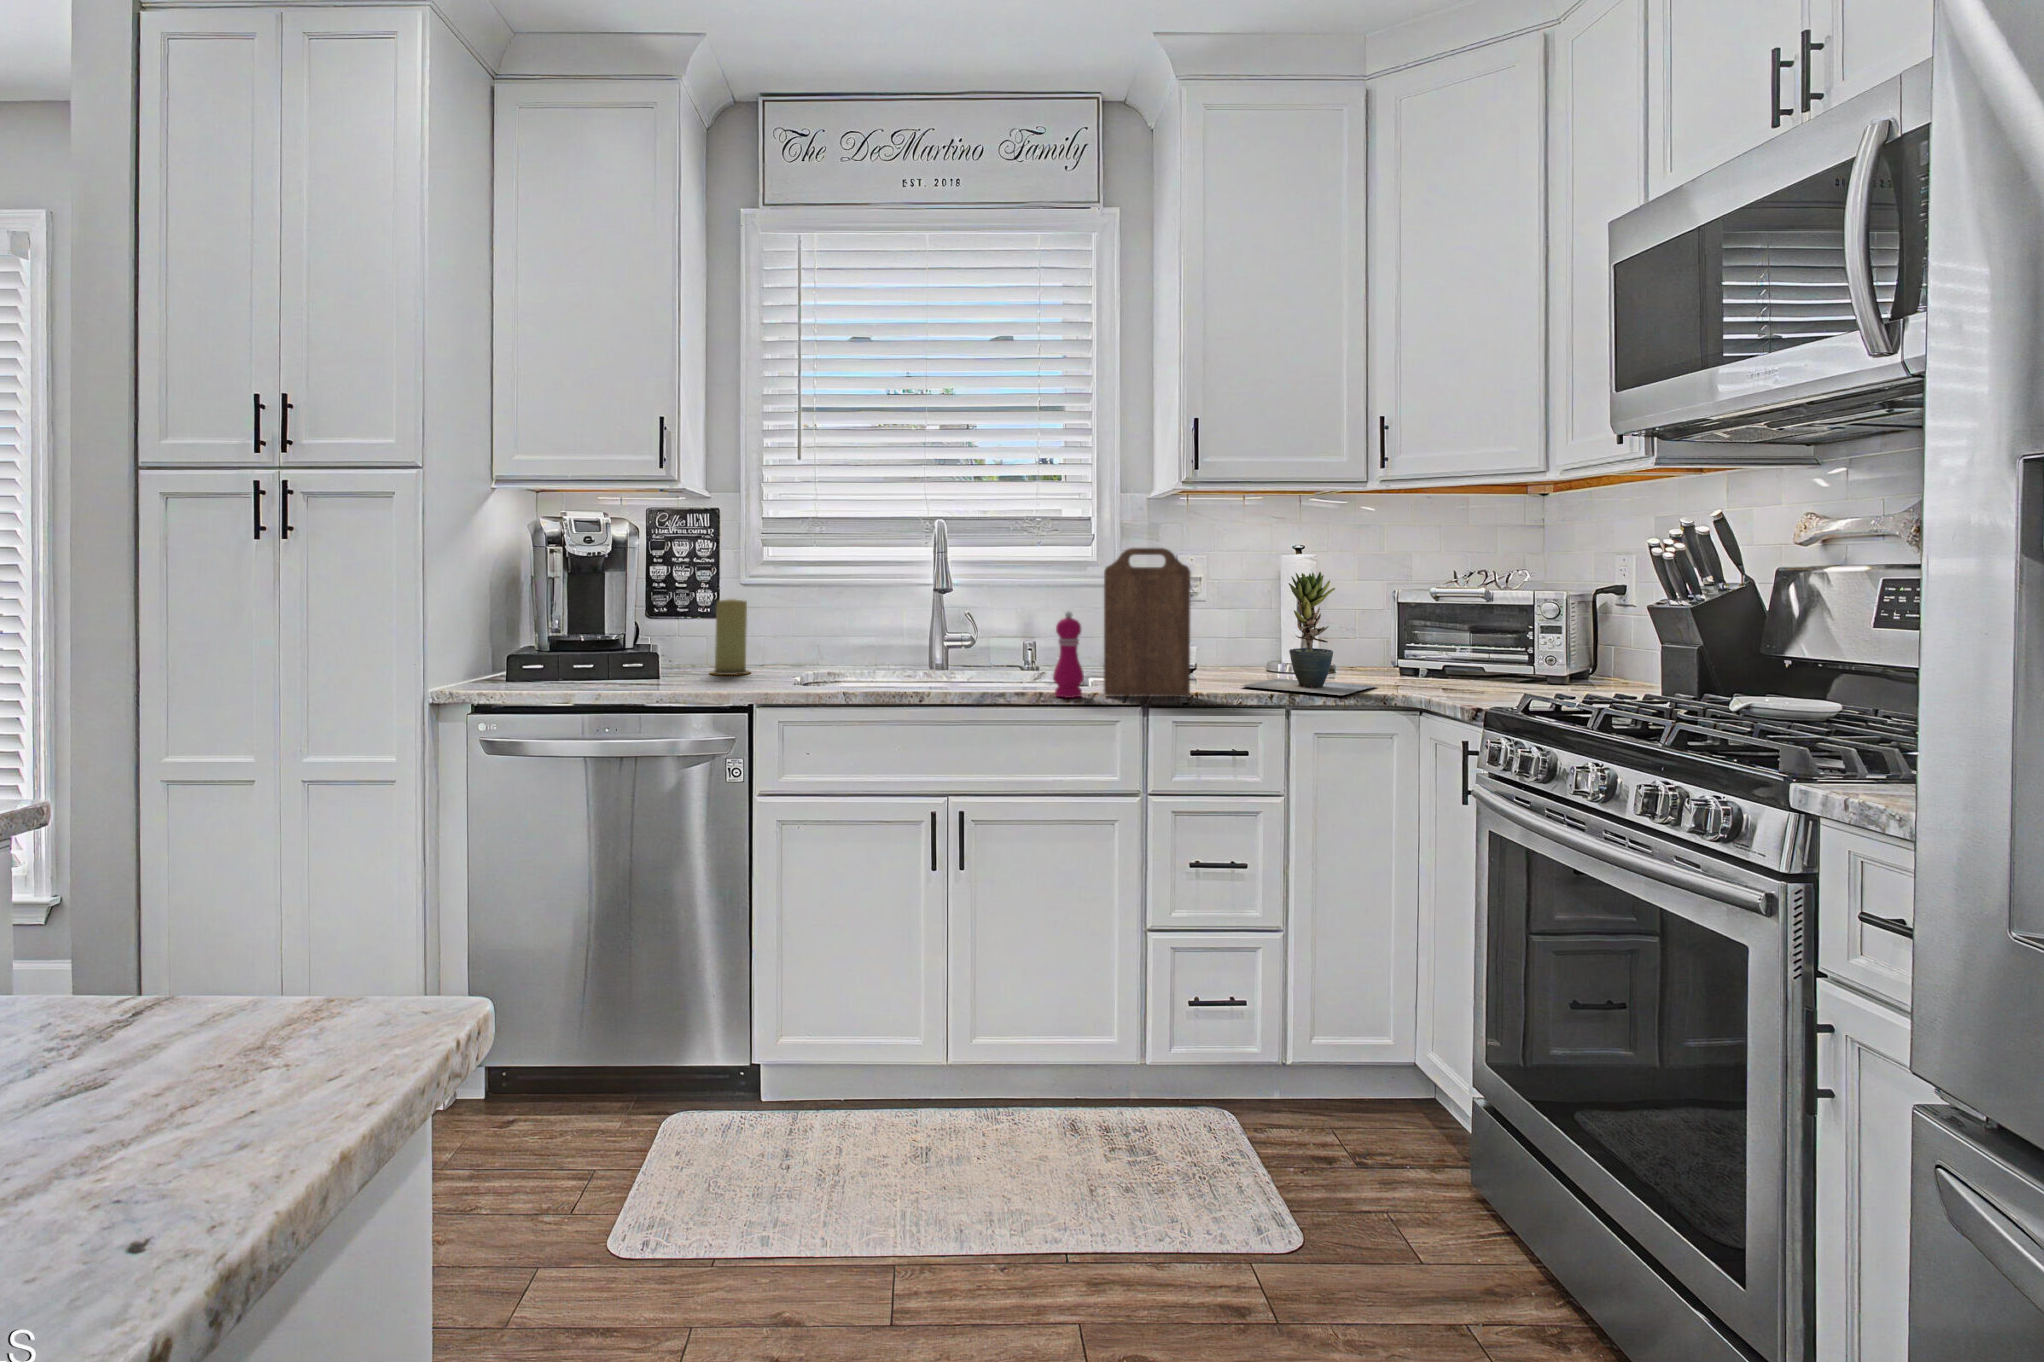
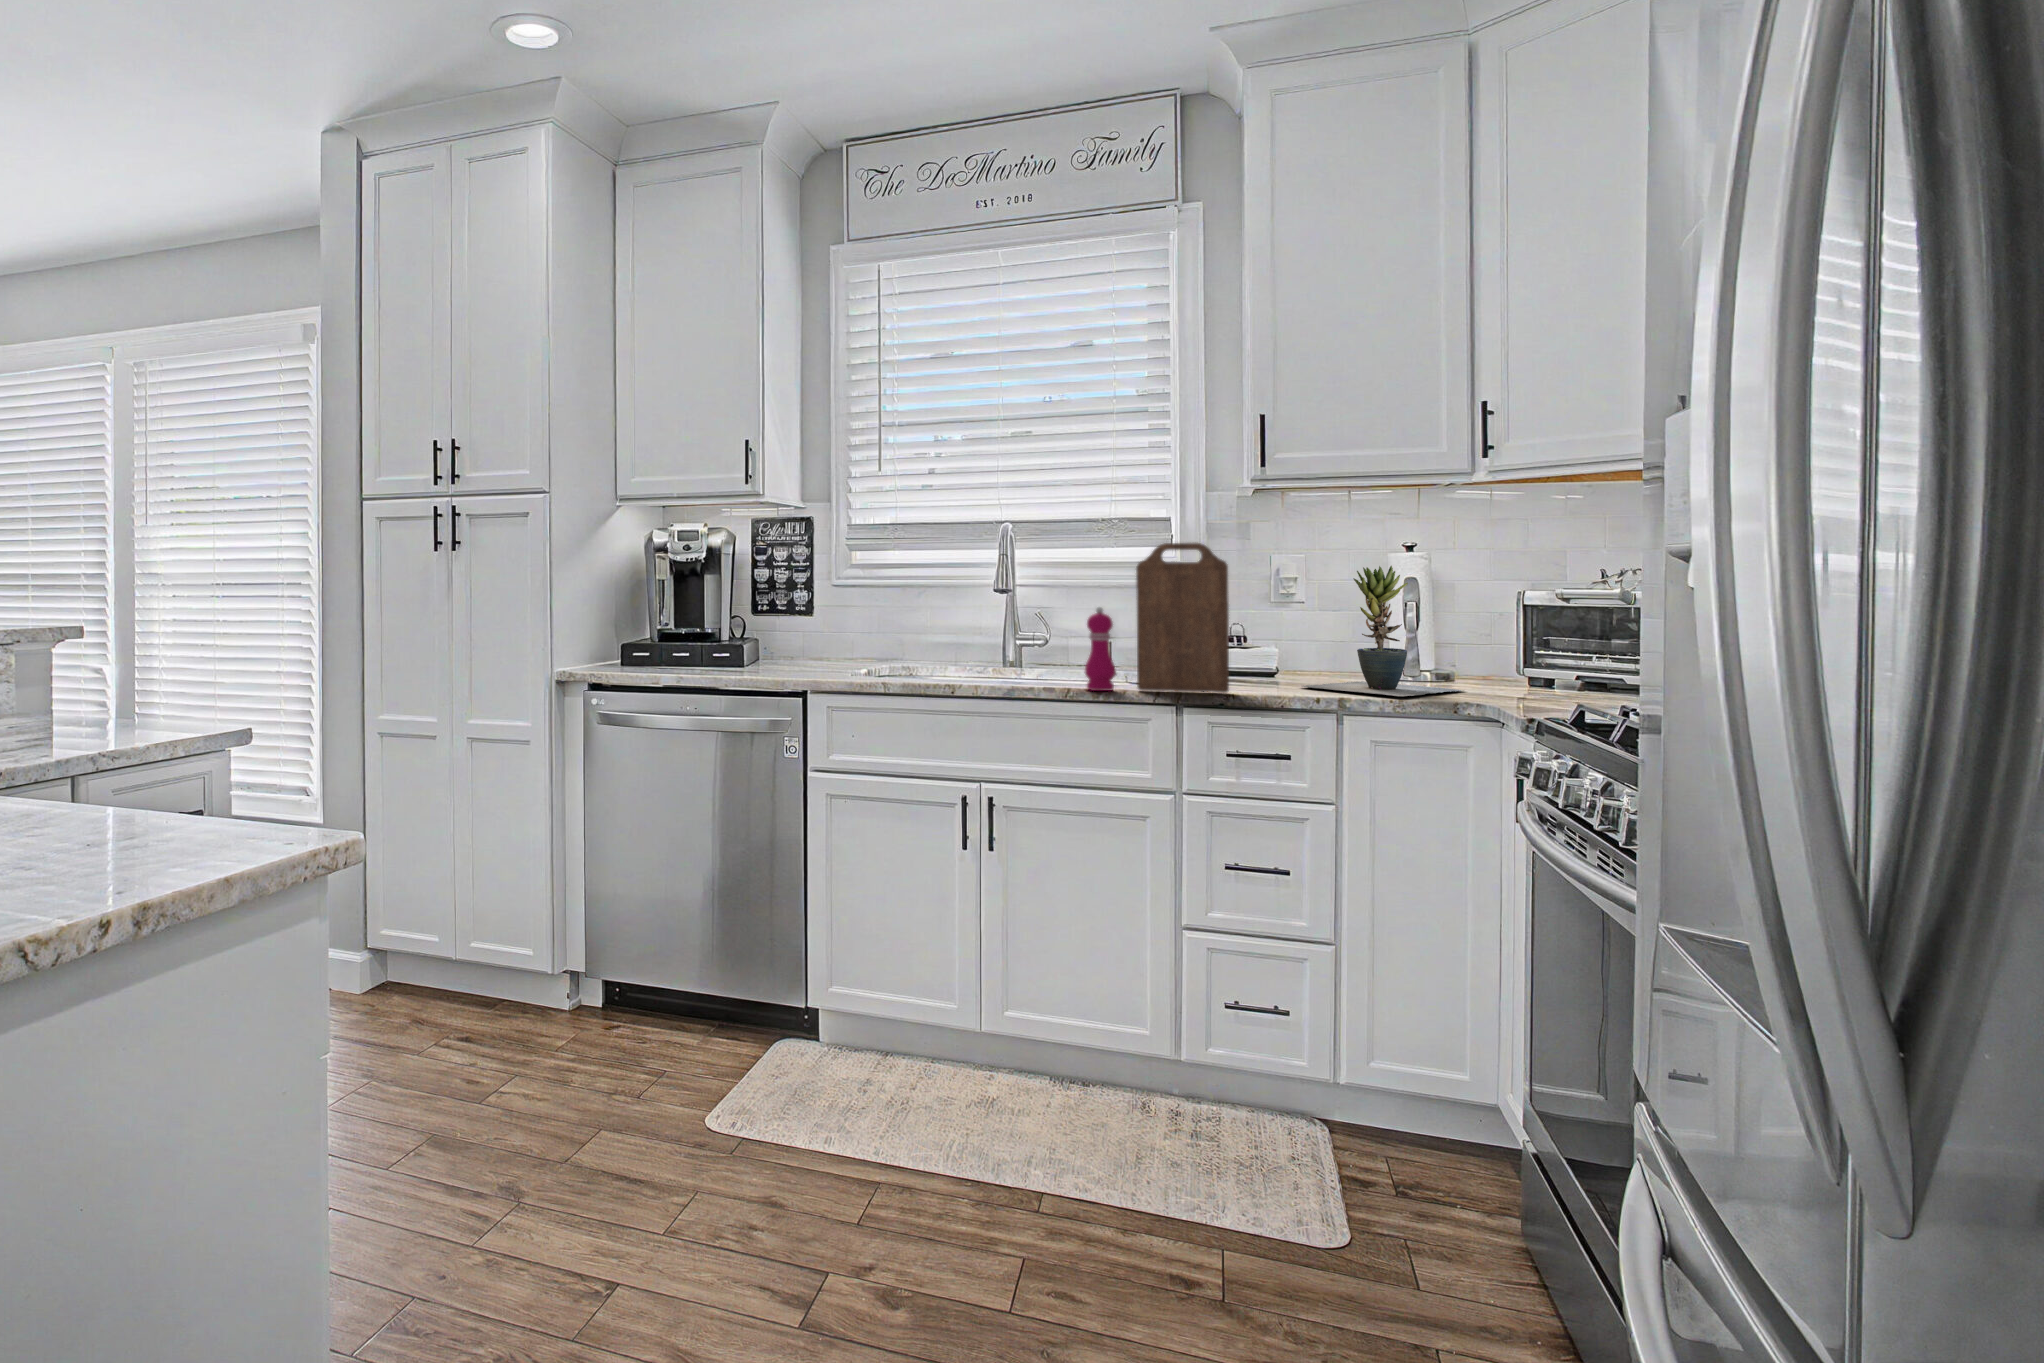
candle: present [710,599,750,675] -> none [793,599,832,667]

